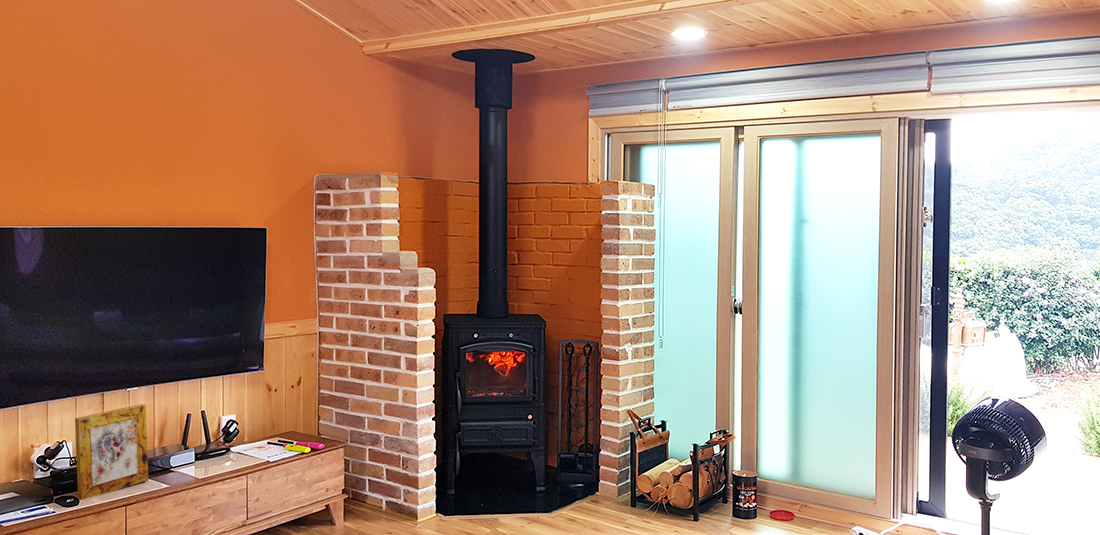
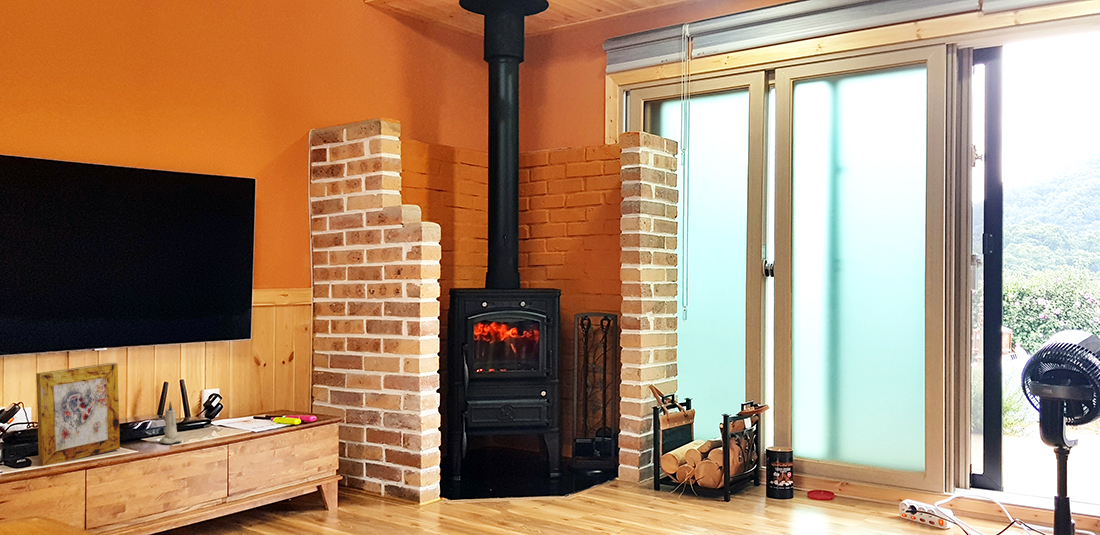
candle: none [183,436,204,475] -> present [159,402,184,444]

